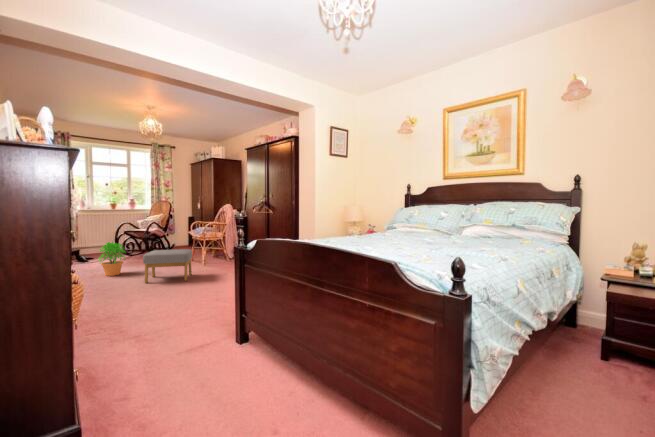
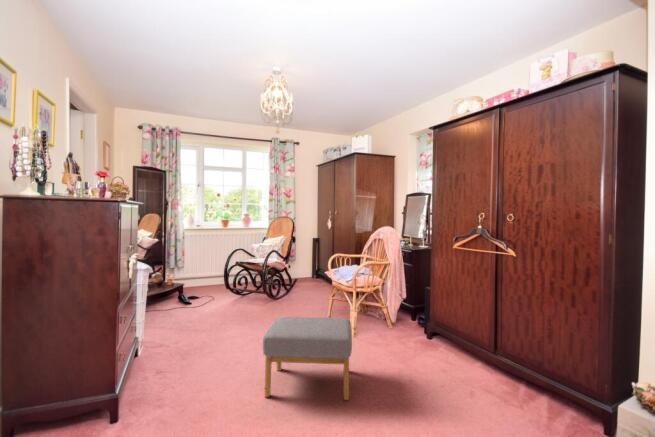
potted plant: present [99,242,125,276] -> none [188,290,238,354]

